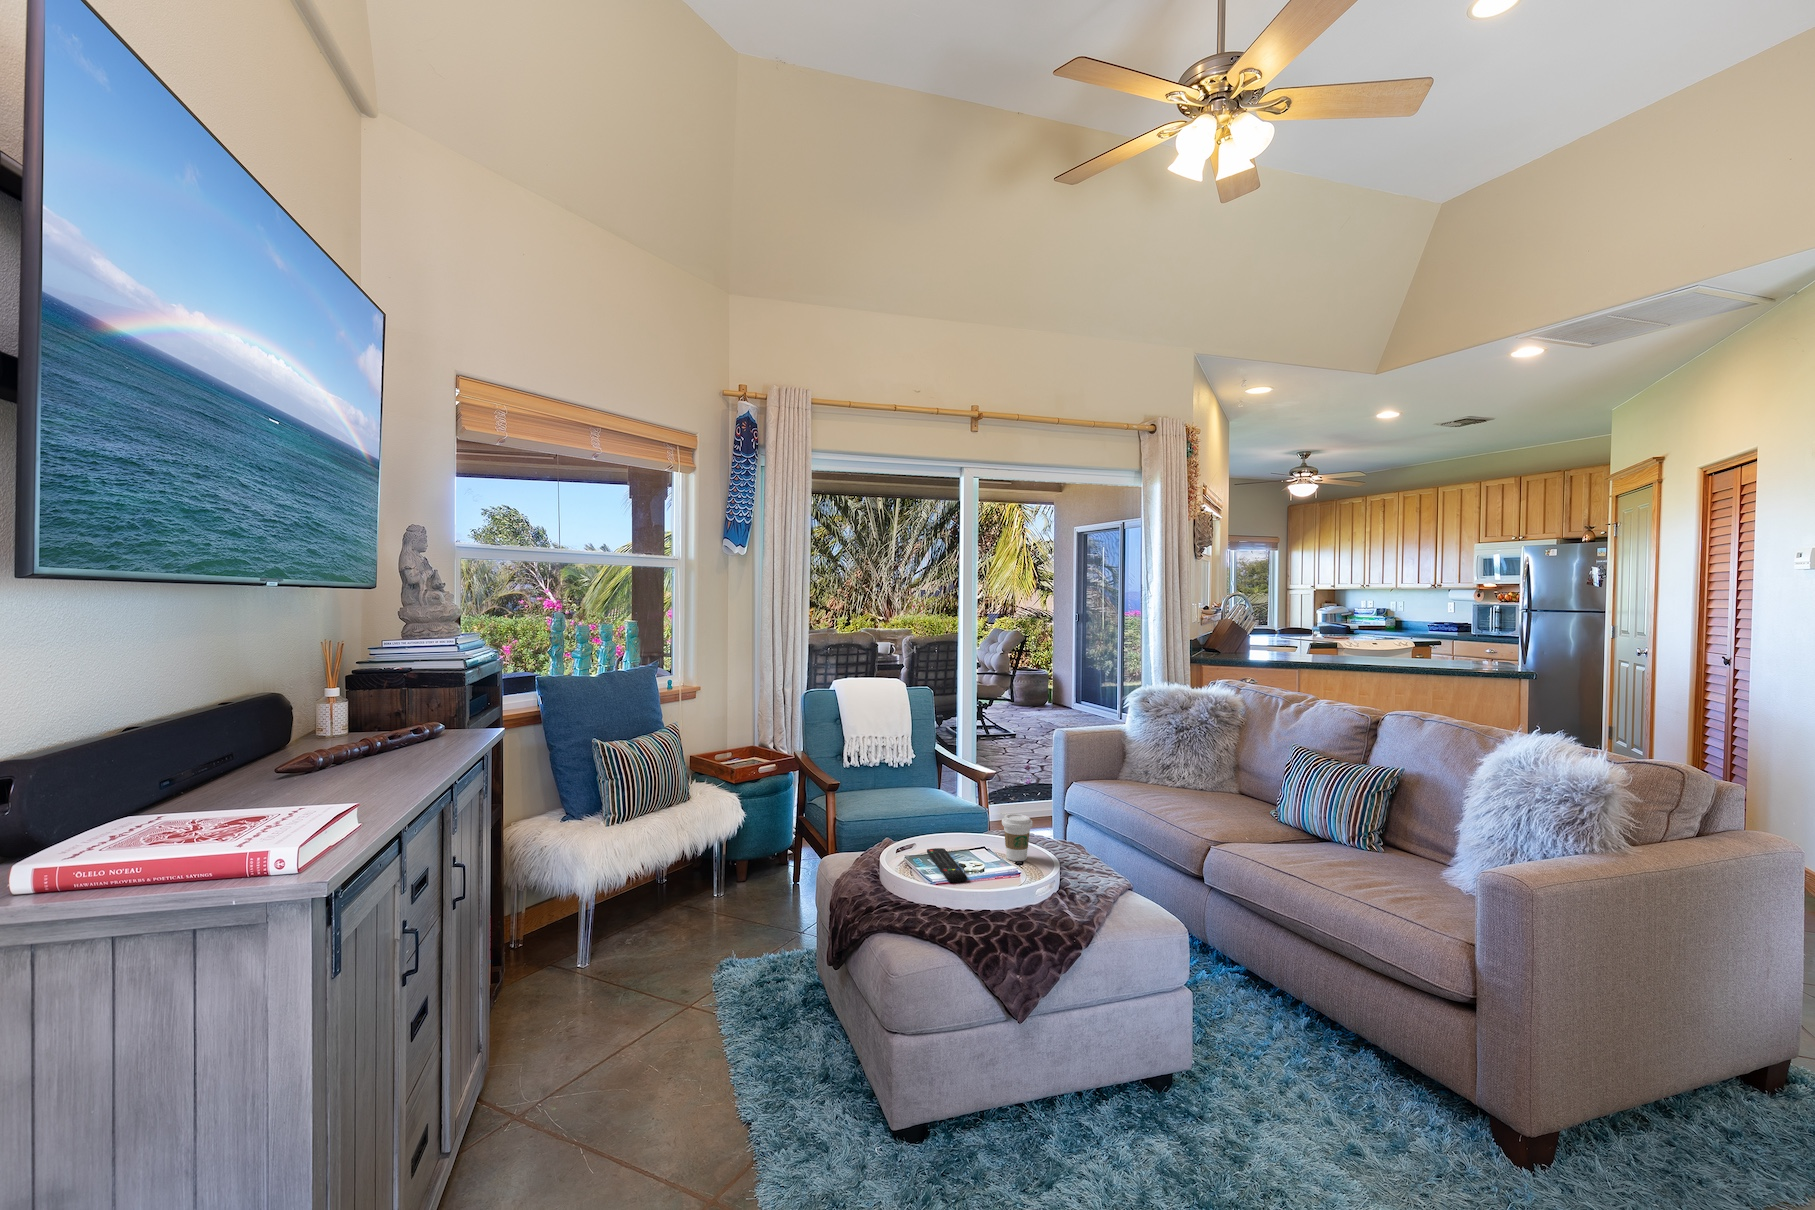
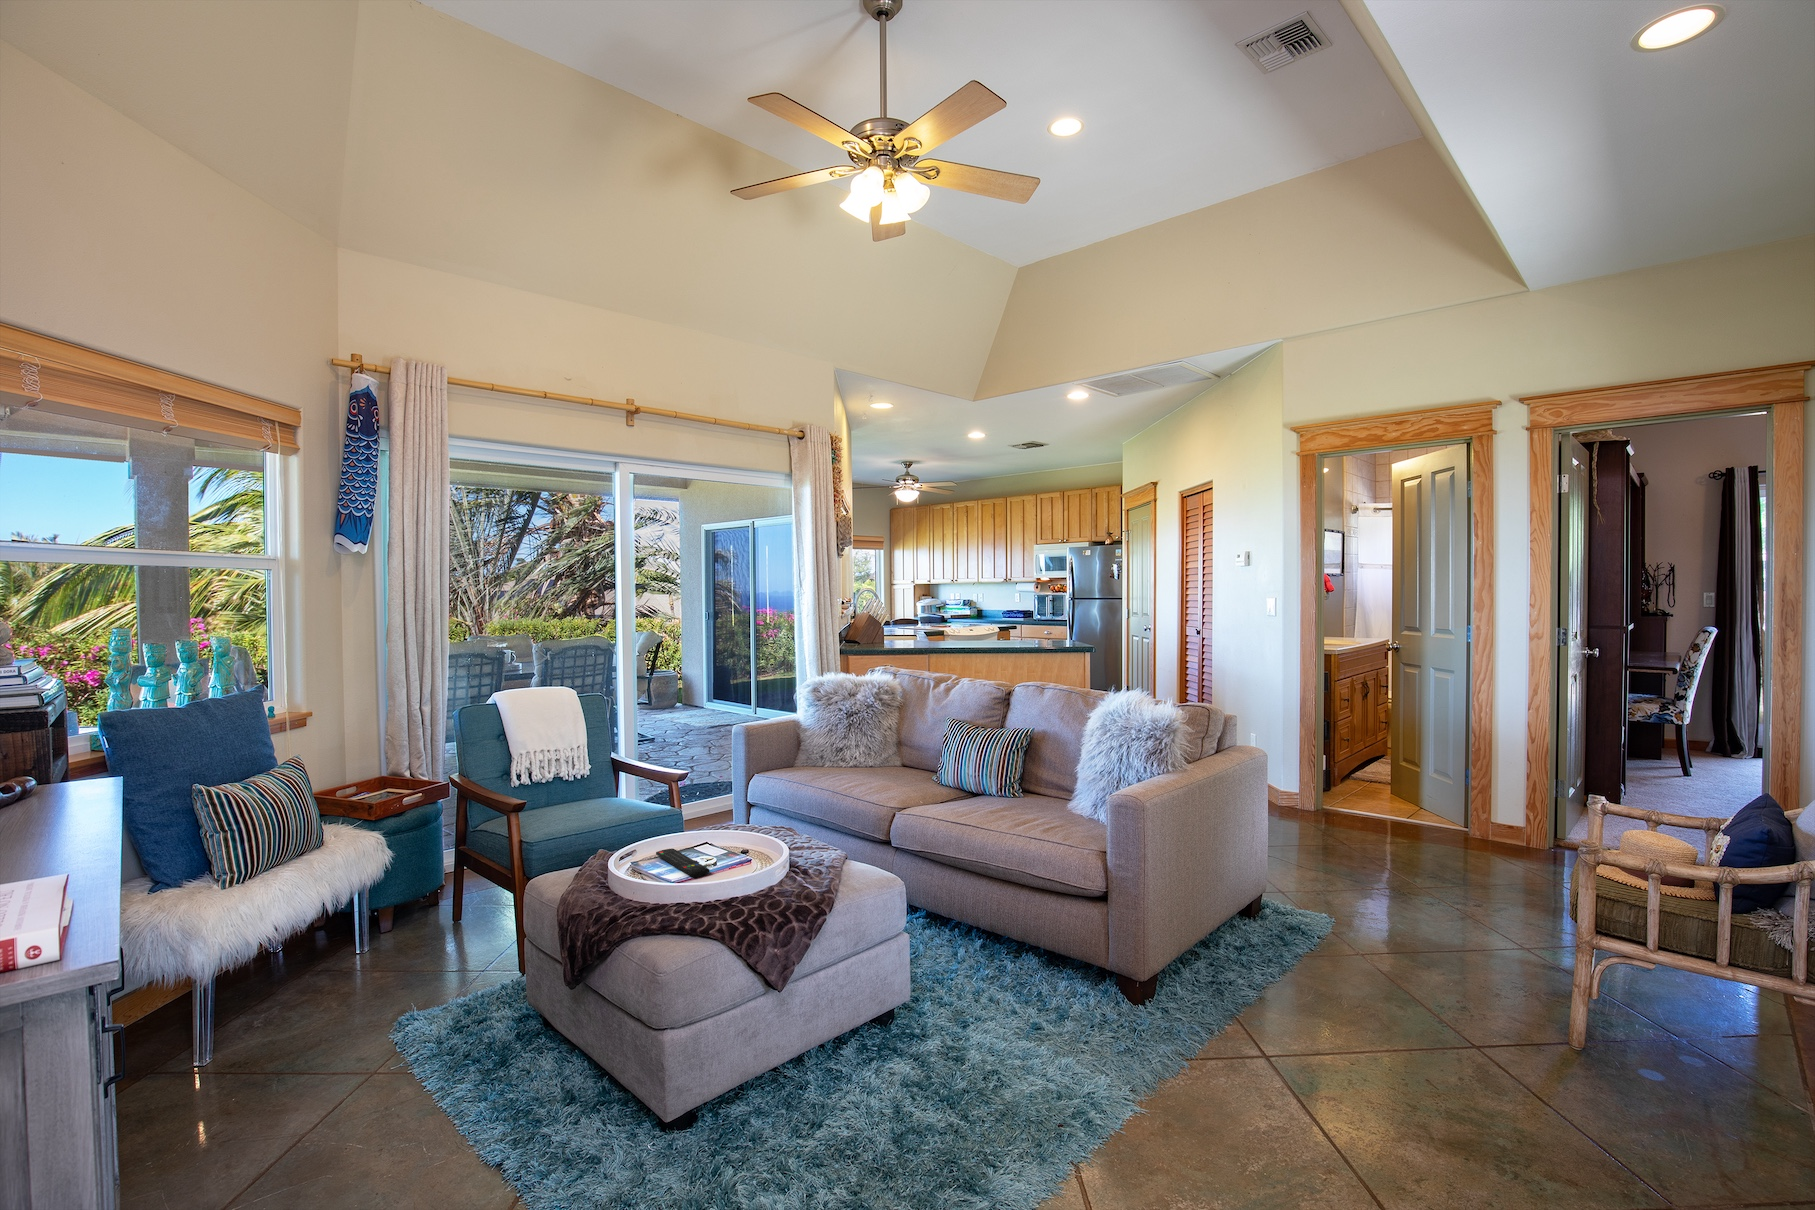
coffee cup: present [1002,814,1033,861] -> none [730,804,760,849]

